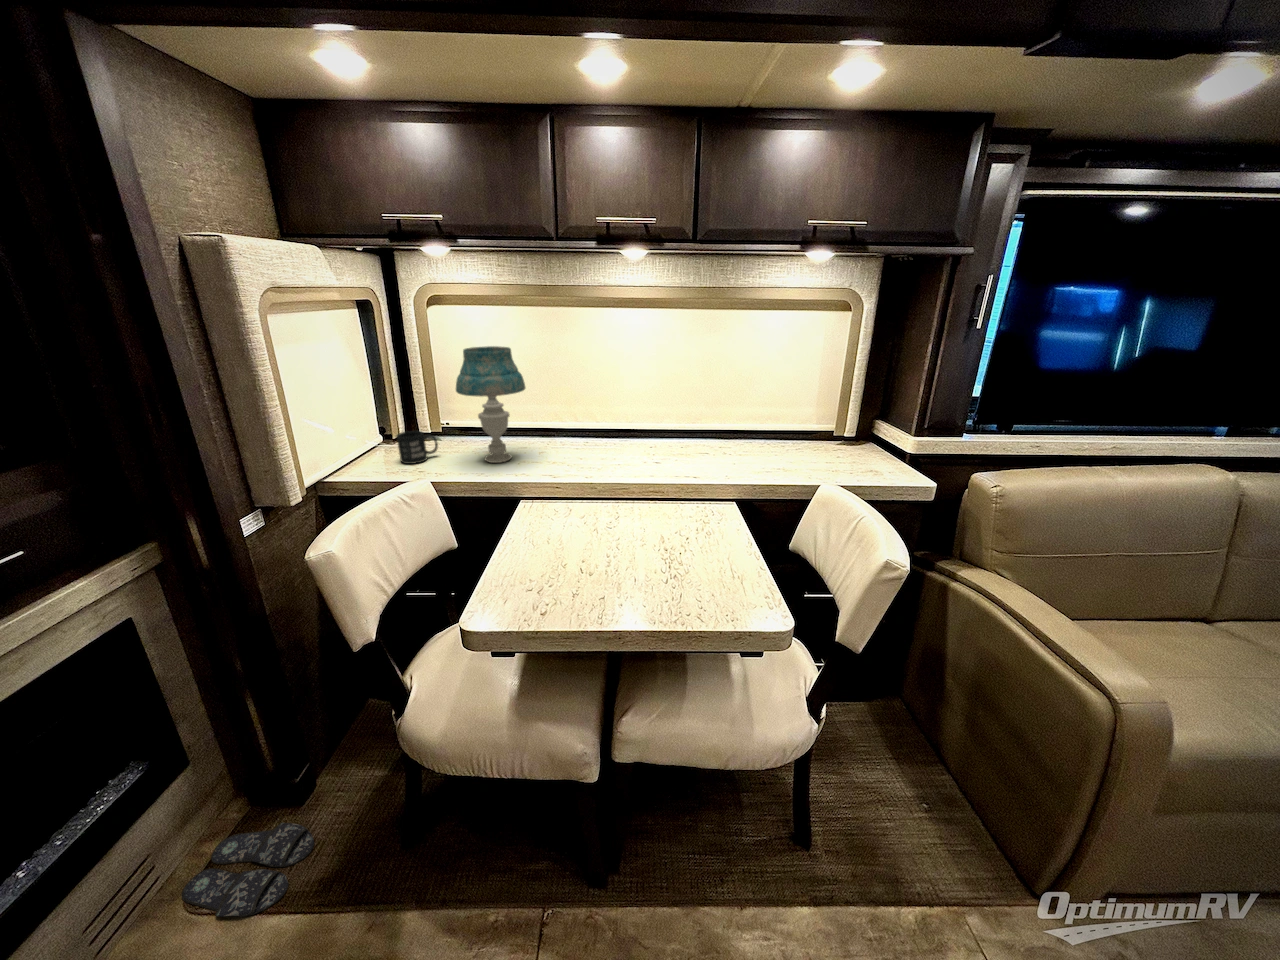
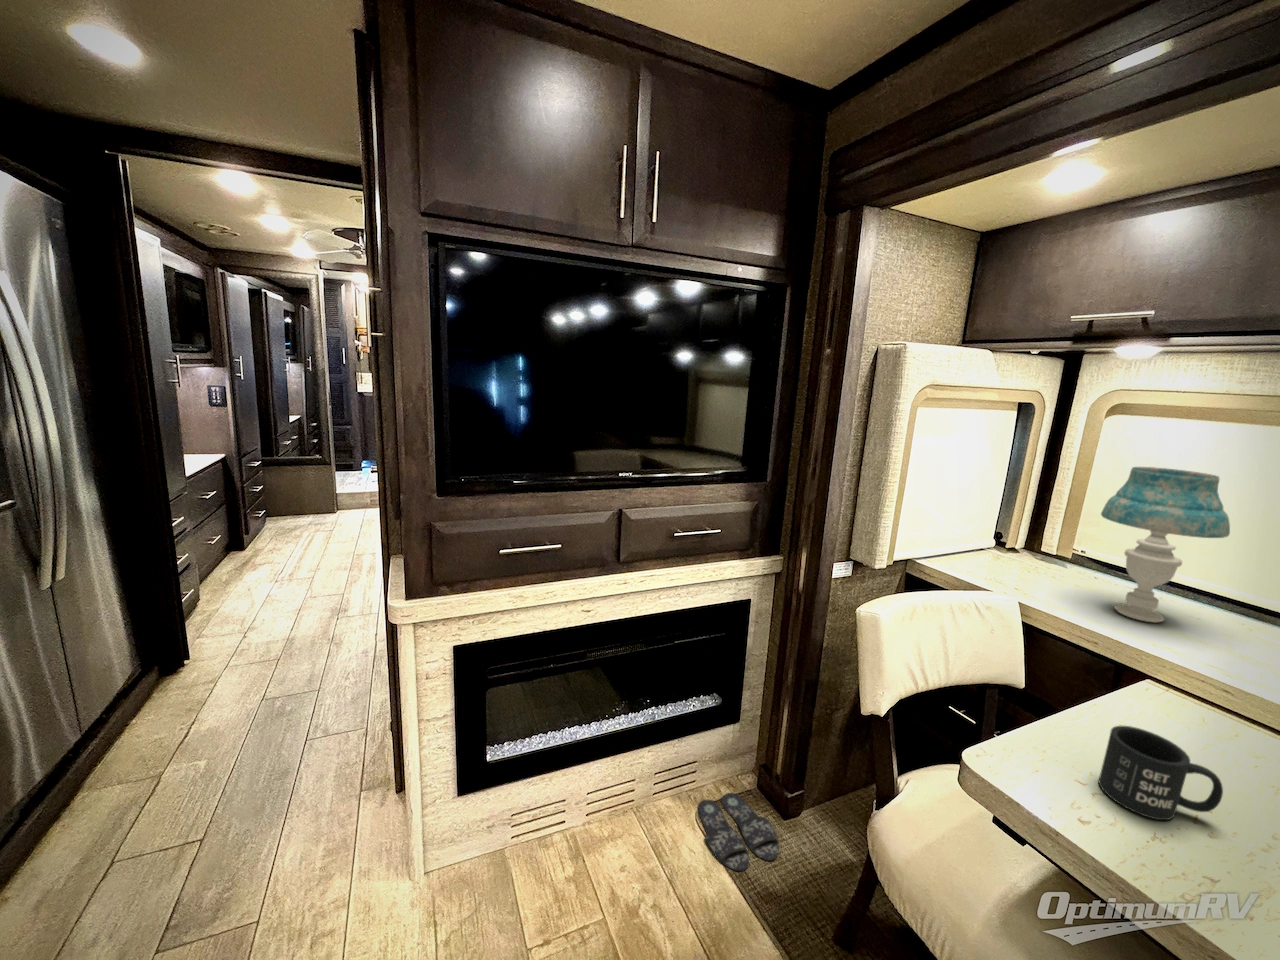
mug: present [397,431,438,464] -> present [1099,726,1223,820]

